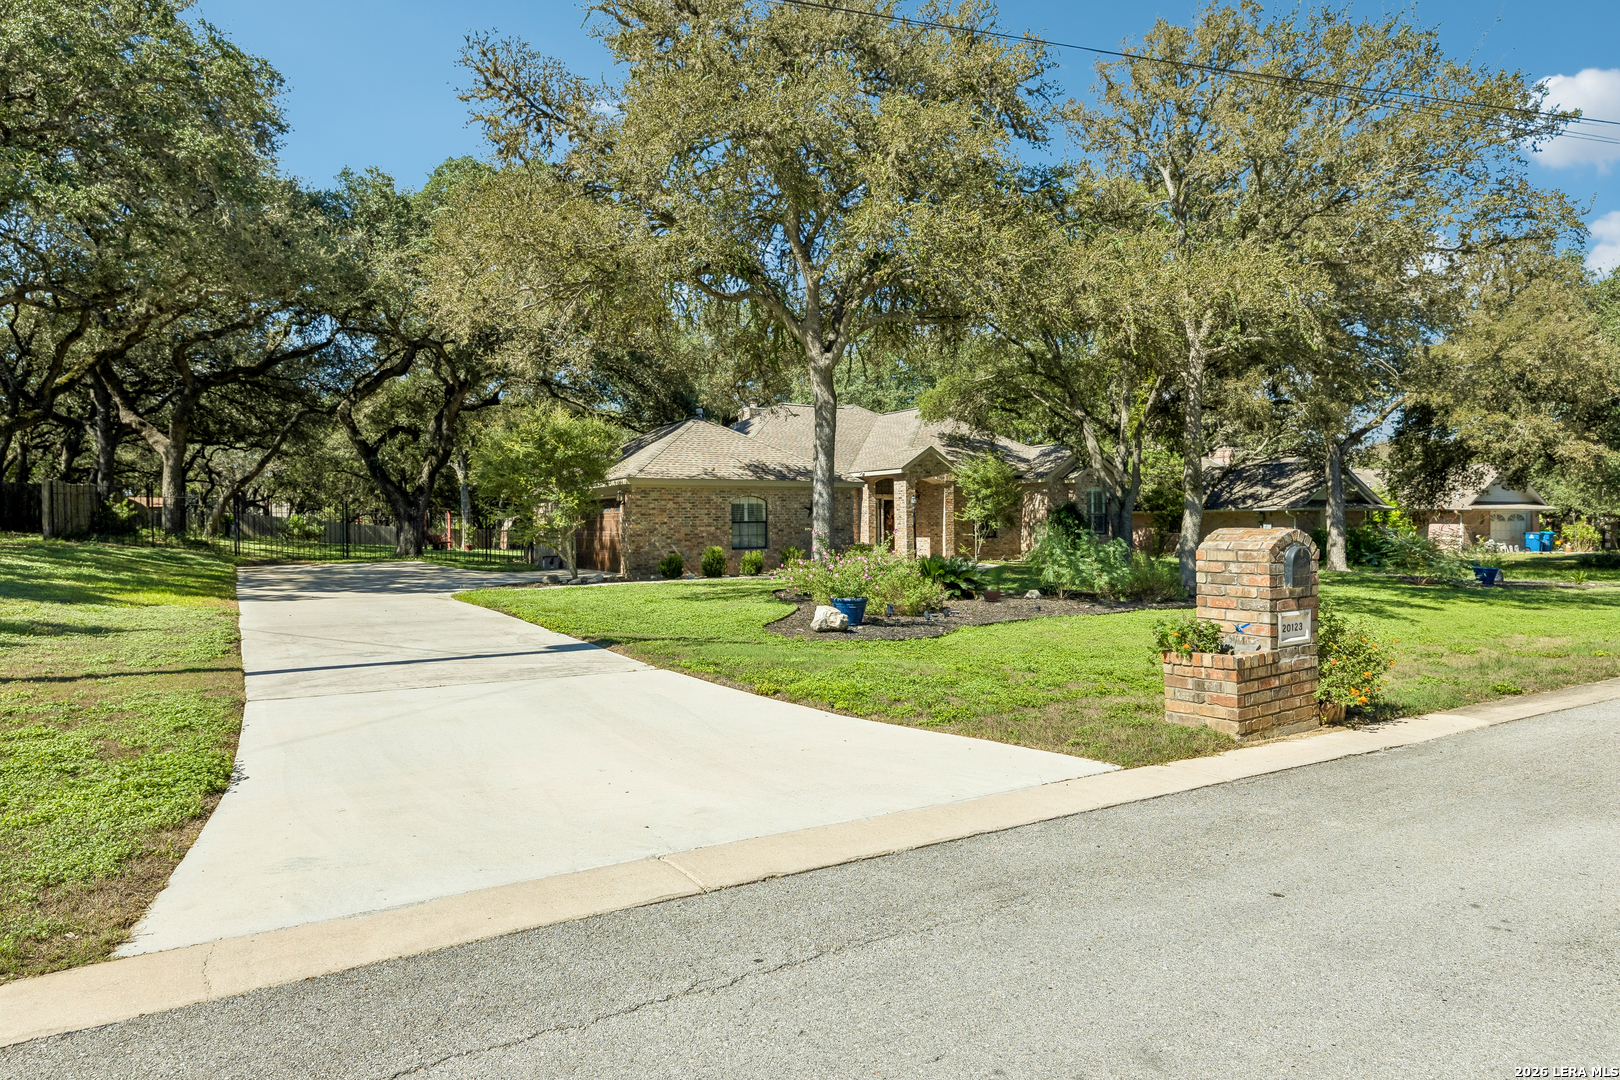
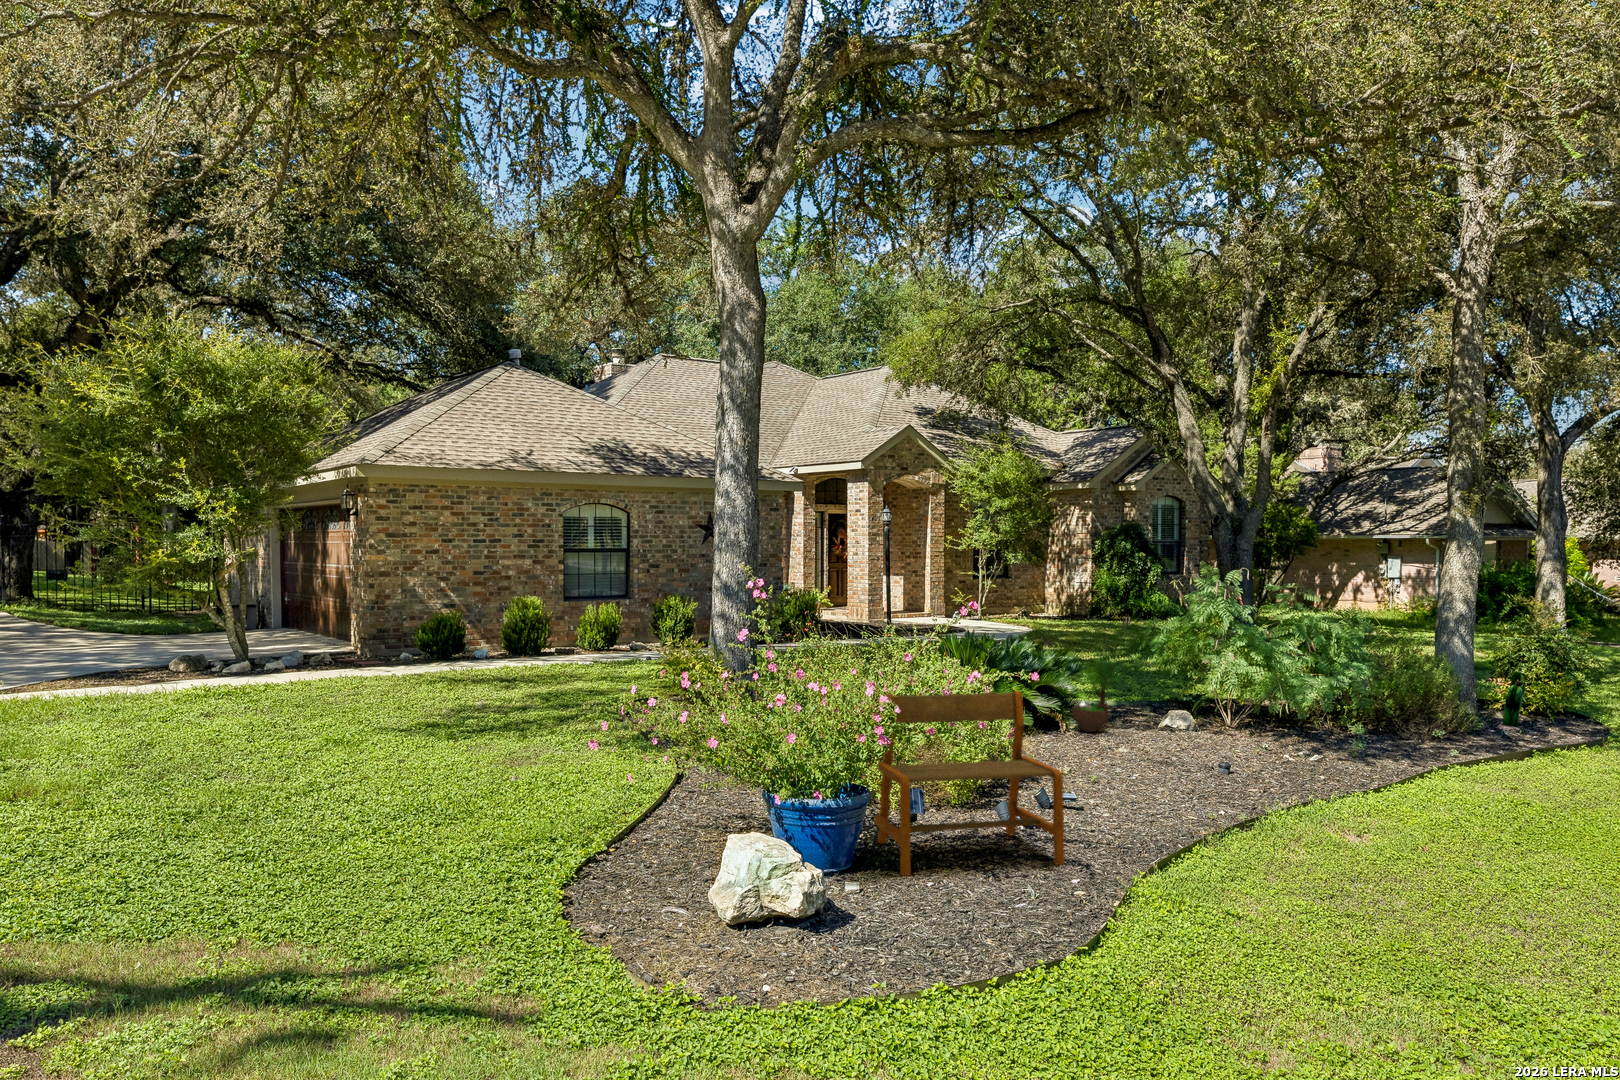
bench: none [873,567,943,630] -> present [874,691,1064,876]

